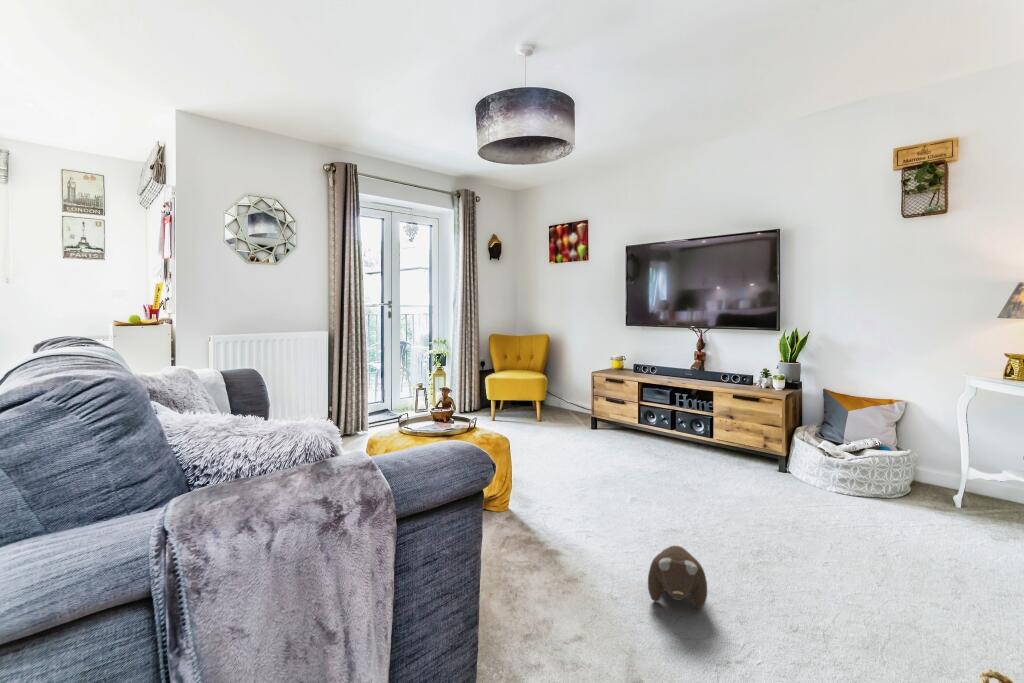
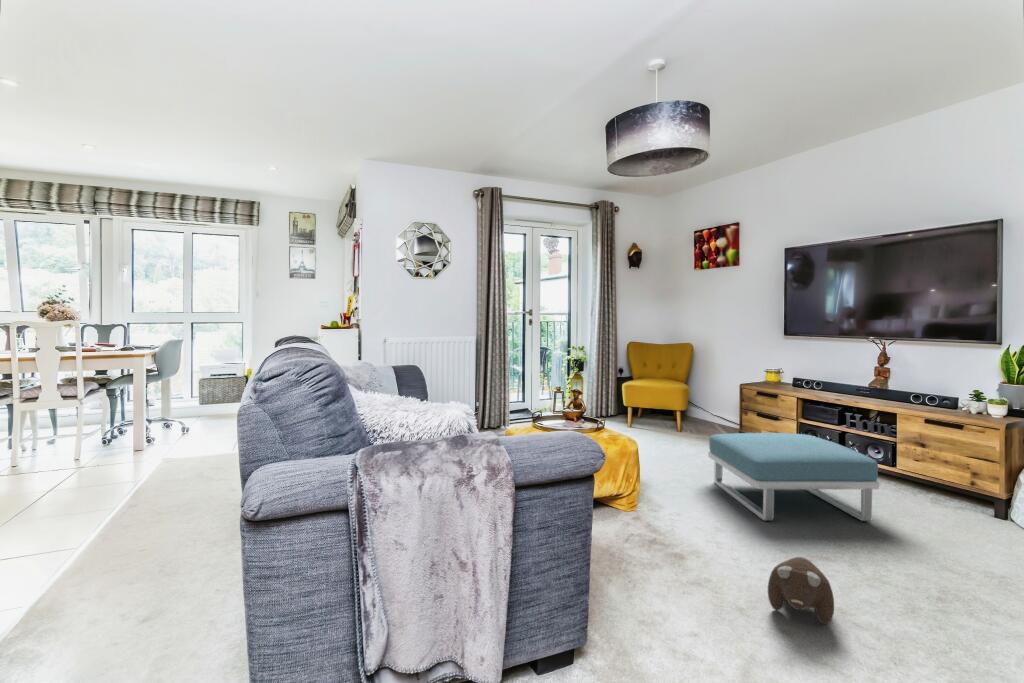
footstool: none [574,420,722,507] -> present [708,433,879,521]

